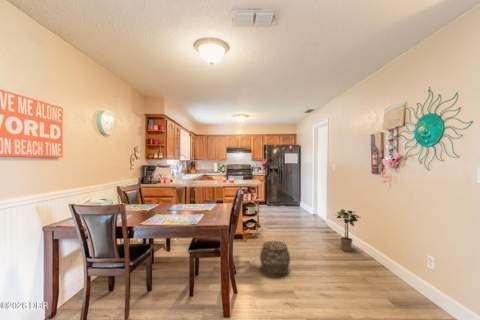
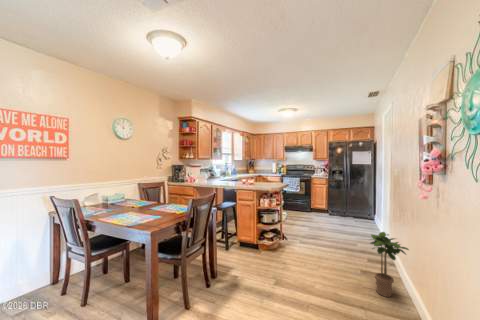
woven basket: present [260,241,290,275] -> none [236,258,273,304]

